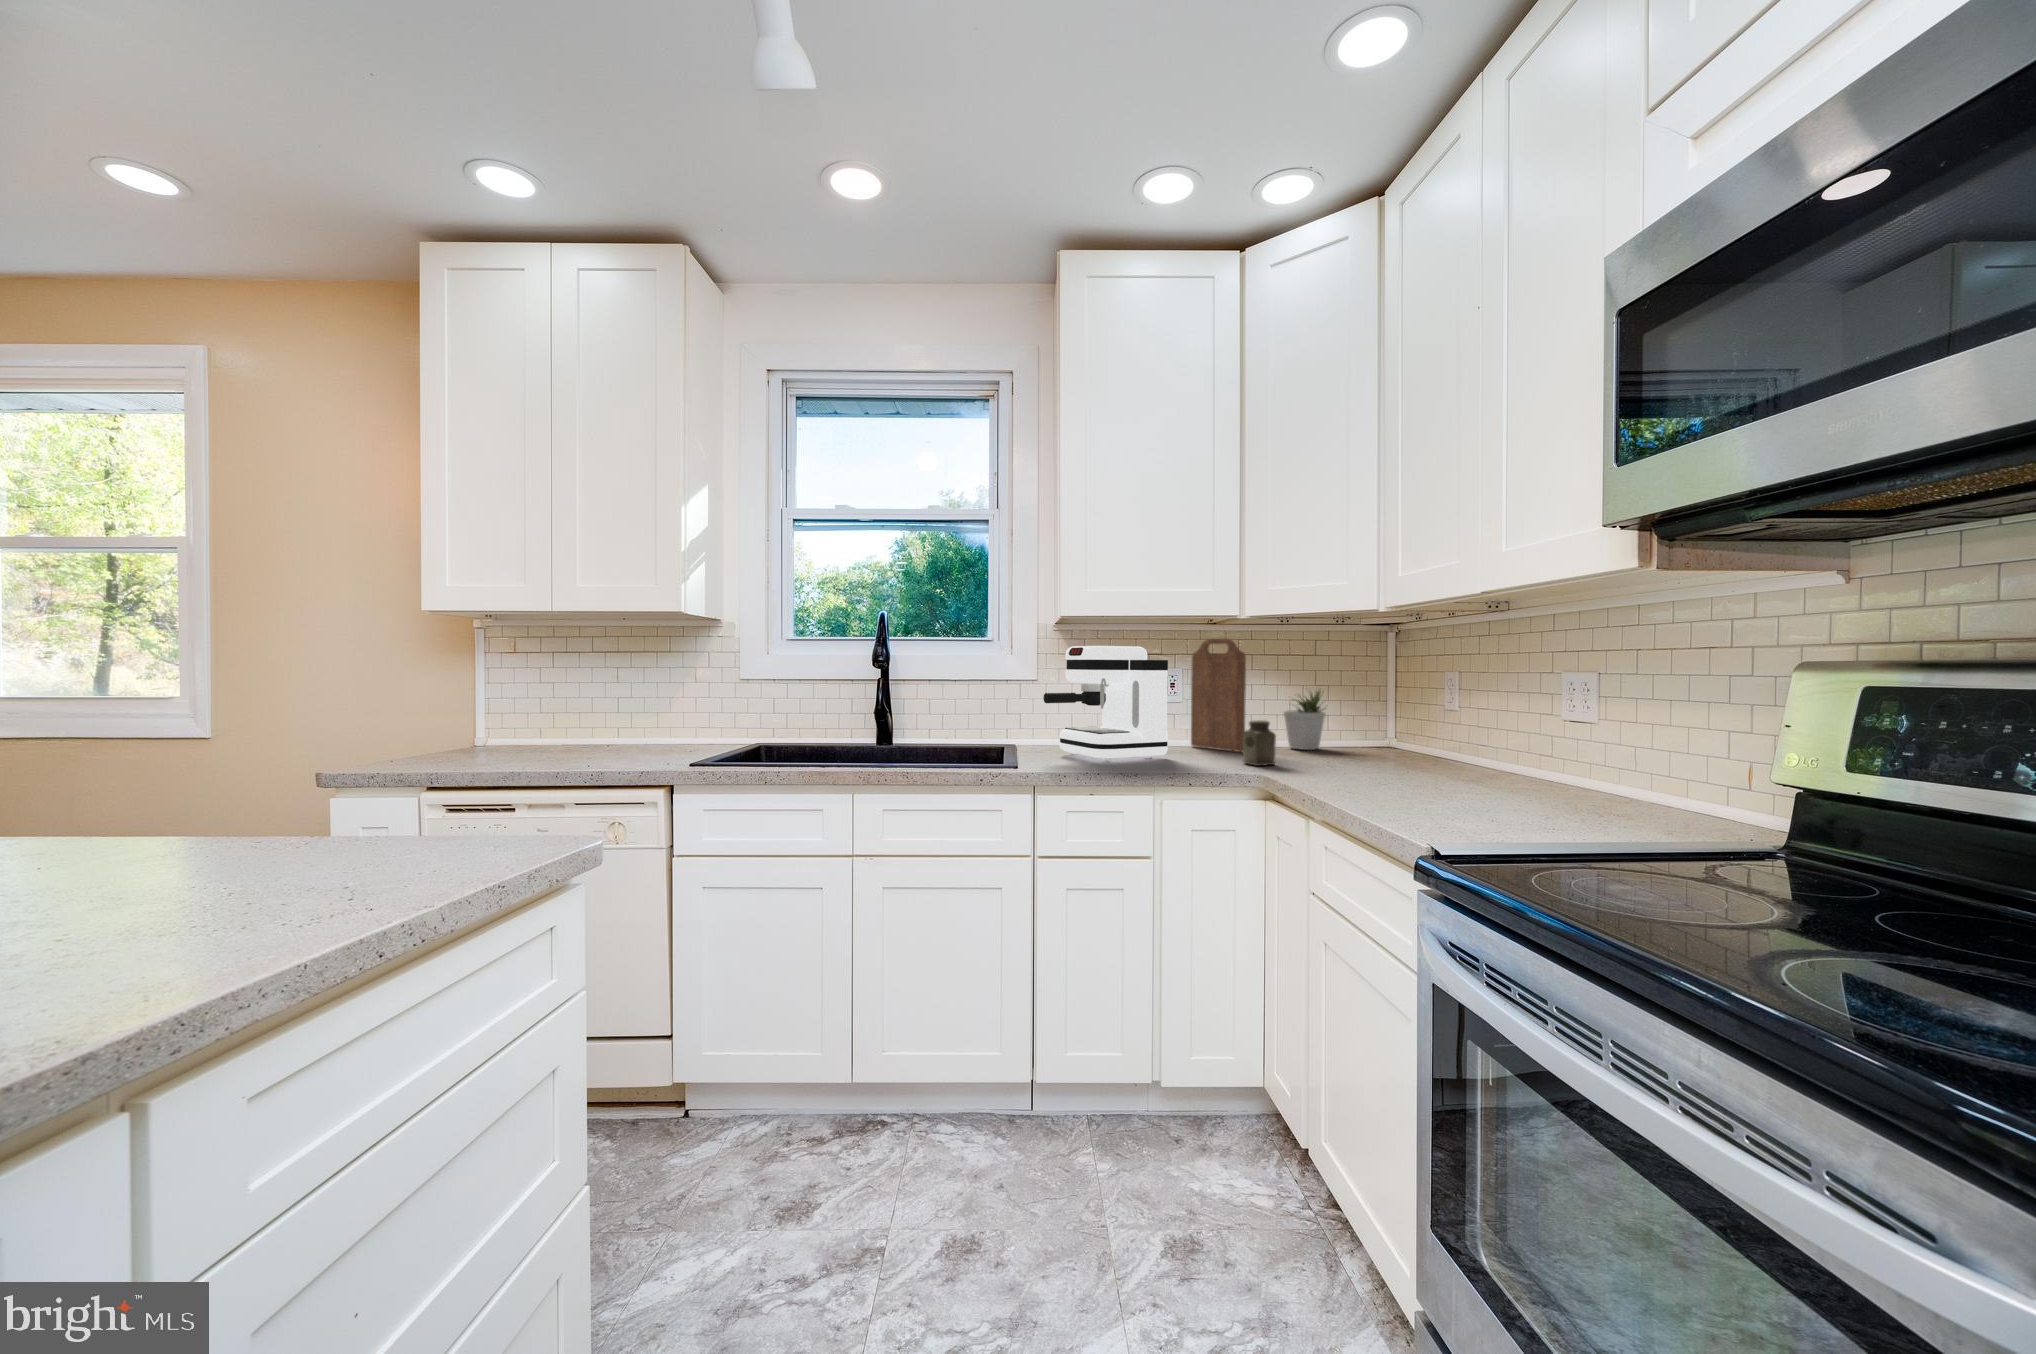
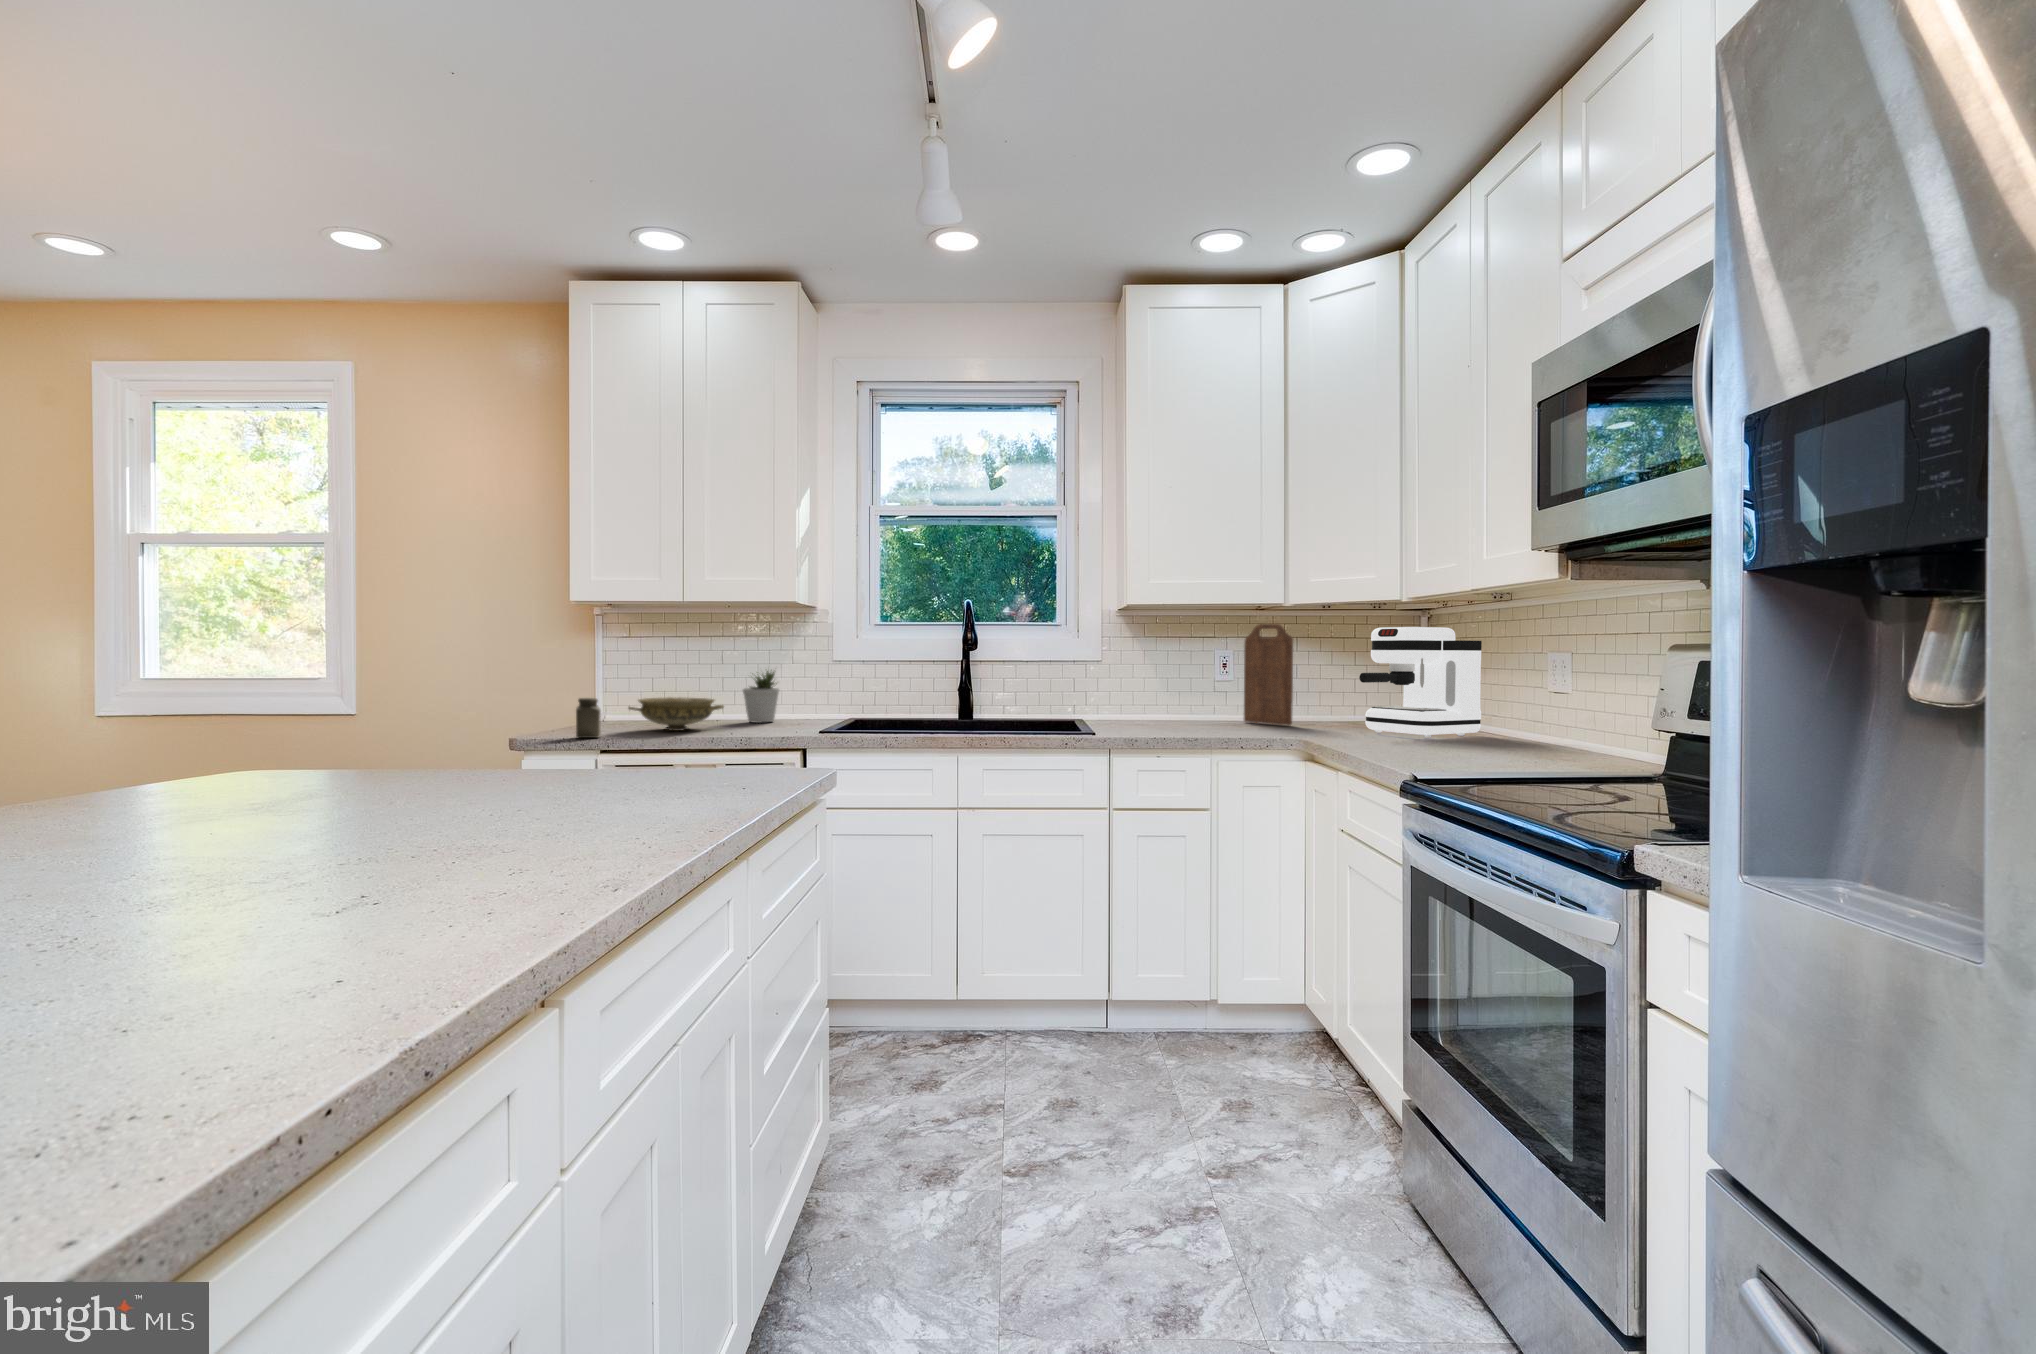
coffee maker: present [1043,646,1168,761] -> present [1359,627,1482,737]
potted plant: present [1284,690,1325,750] -> present [743,671,779,723]
salt shaker: present [1243,720,1276,766] -> present [576,698,601,738]
ceramic bowl: none [476,721,601,760] -> present [629,697,724,731]

